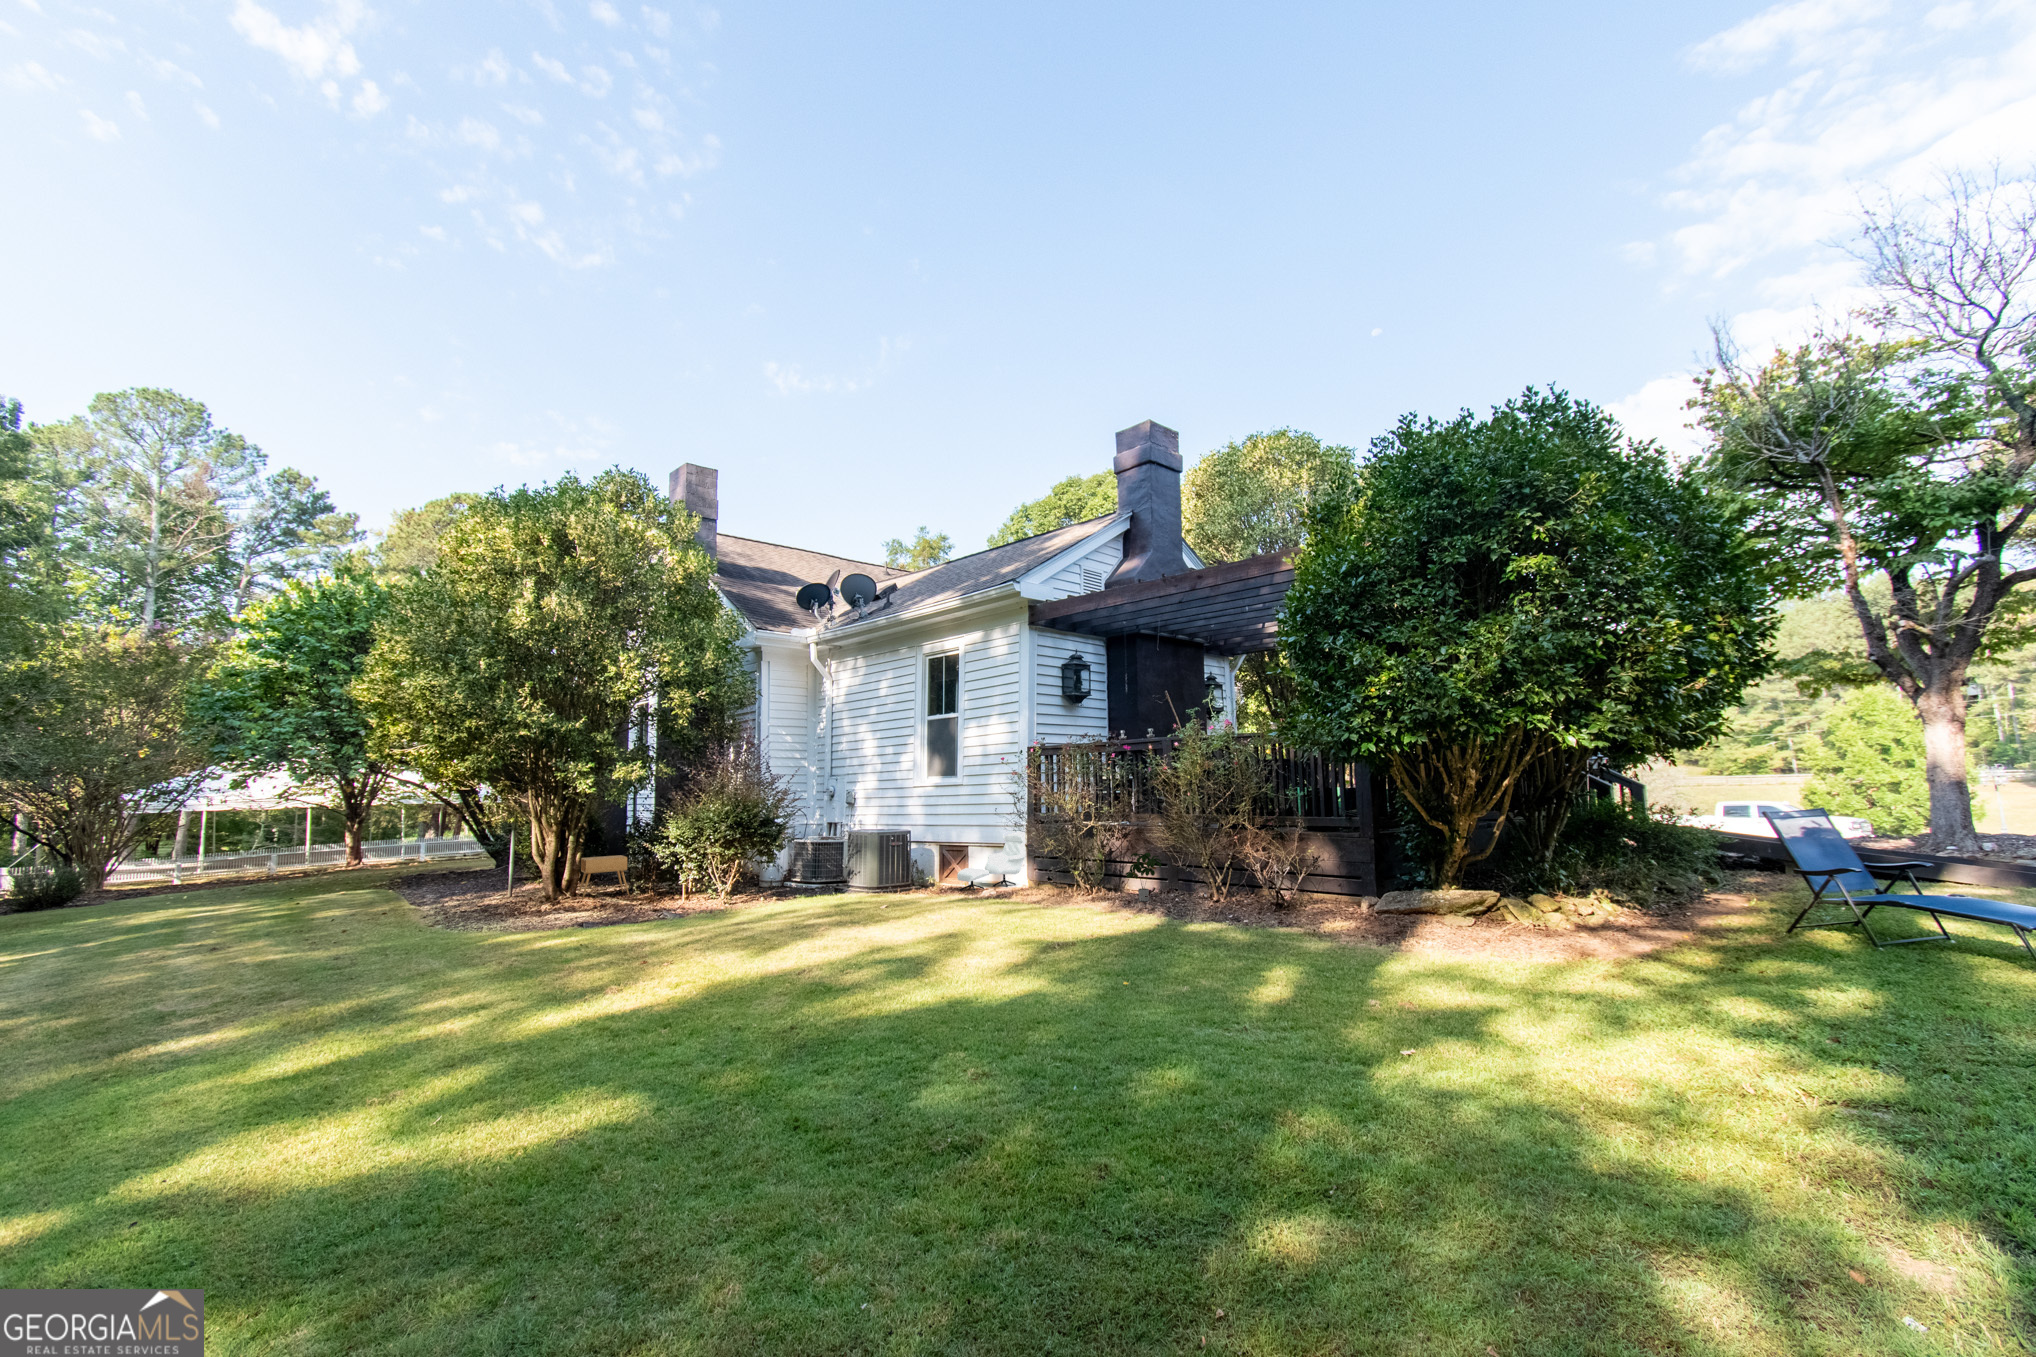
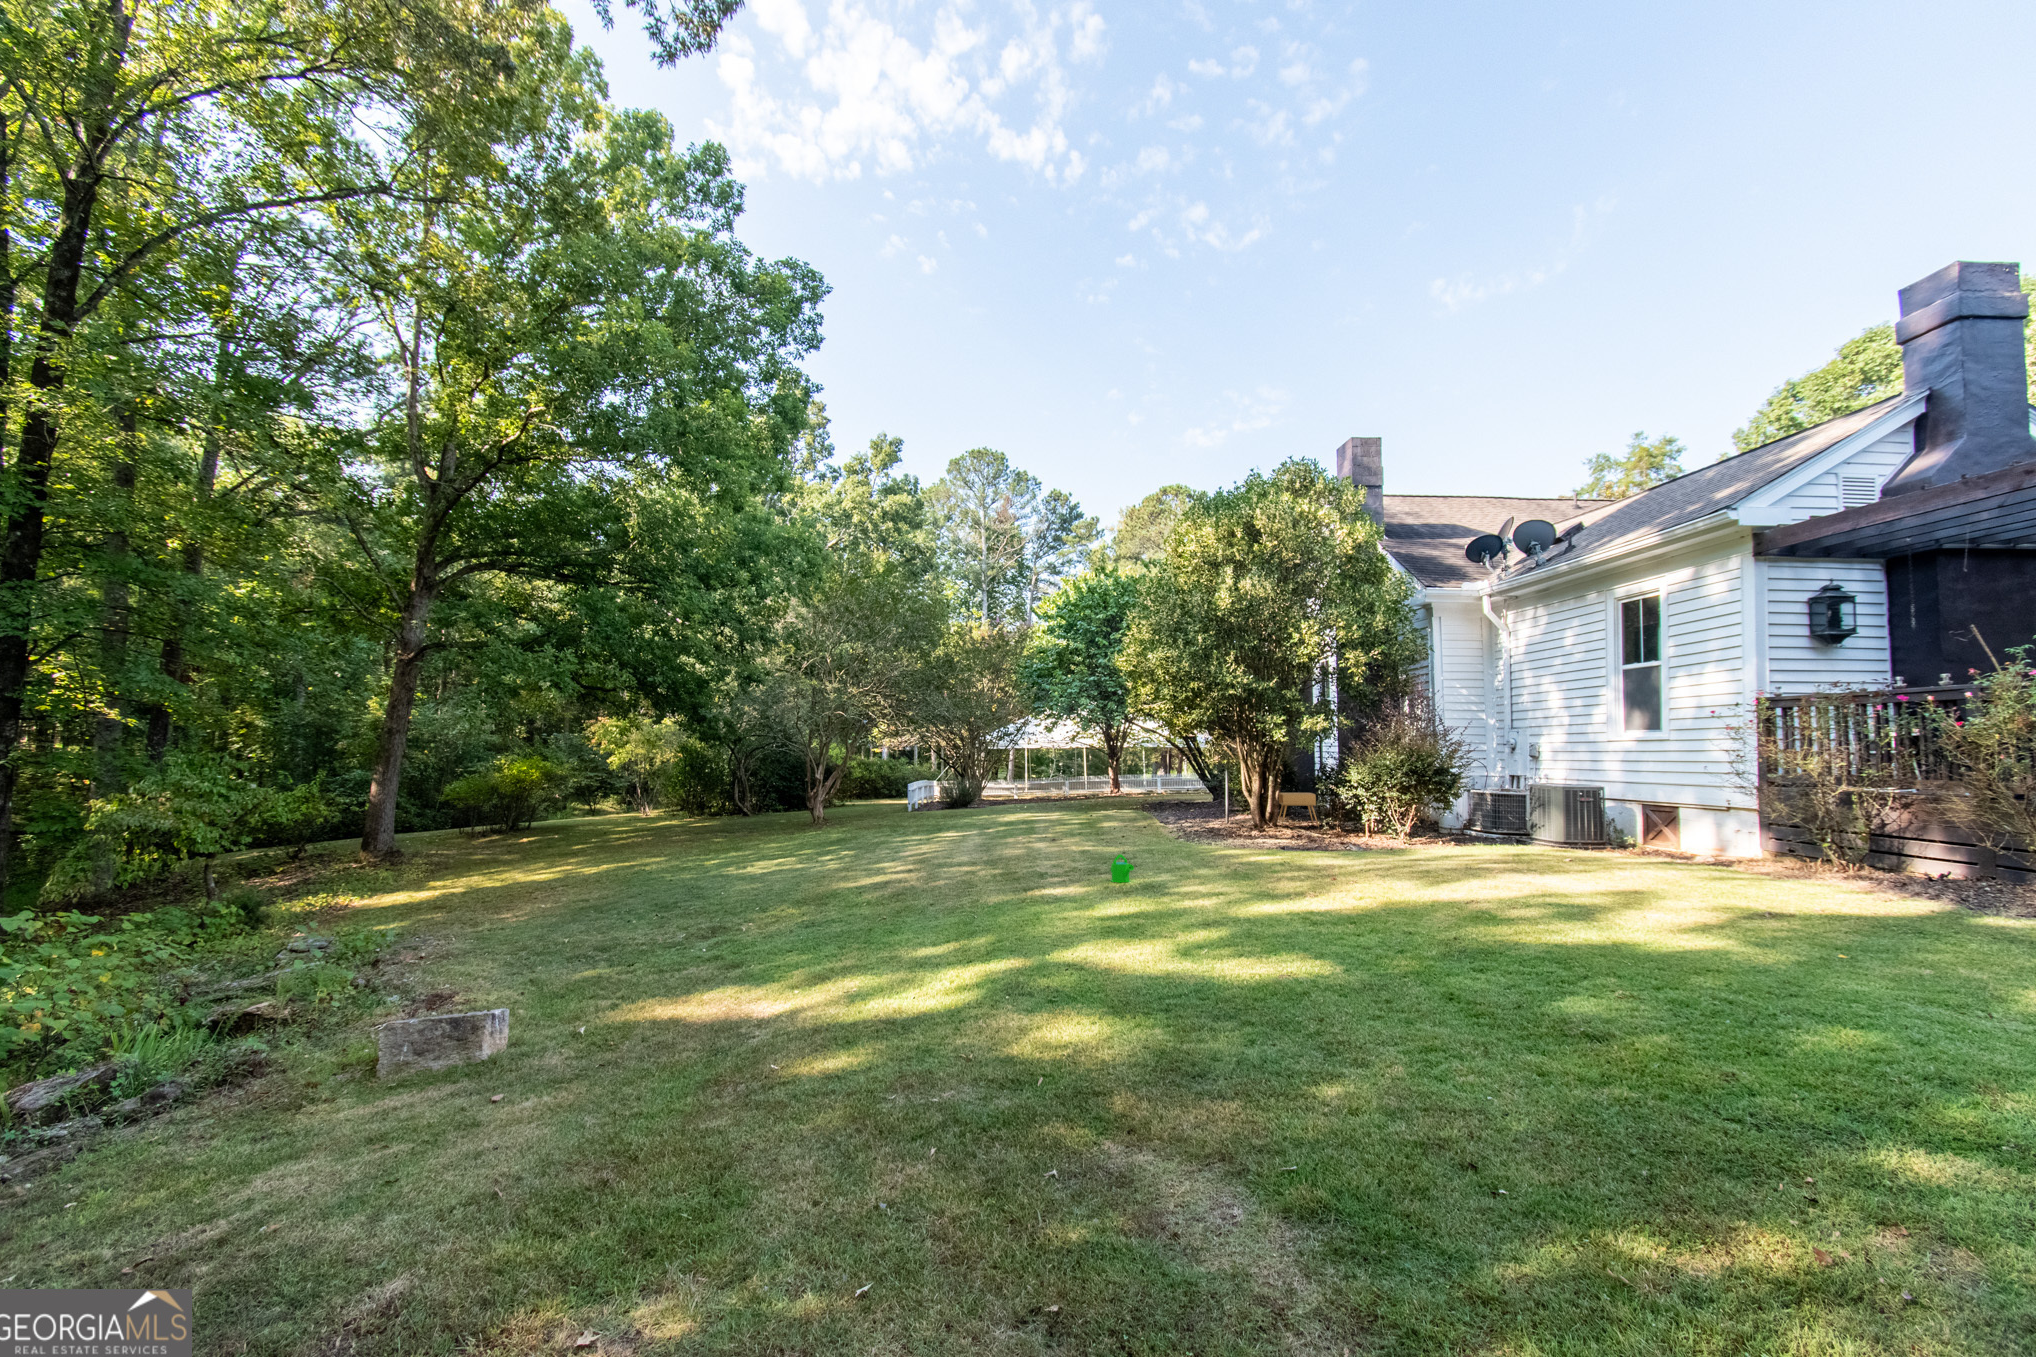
armchair: present [957,831,1025,891] -> none [1662,796,1760,857]
potted plant: present [1125,853,1161,901] -> none [1910,830,1972,891]
watering can: none [267,987,317,1036] -> present [1111,854,1134,883]

